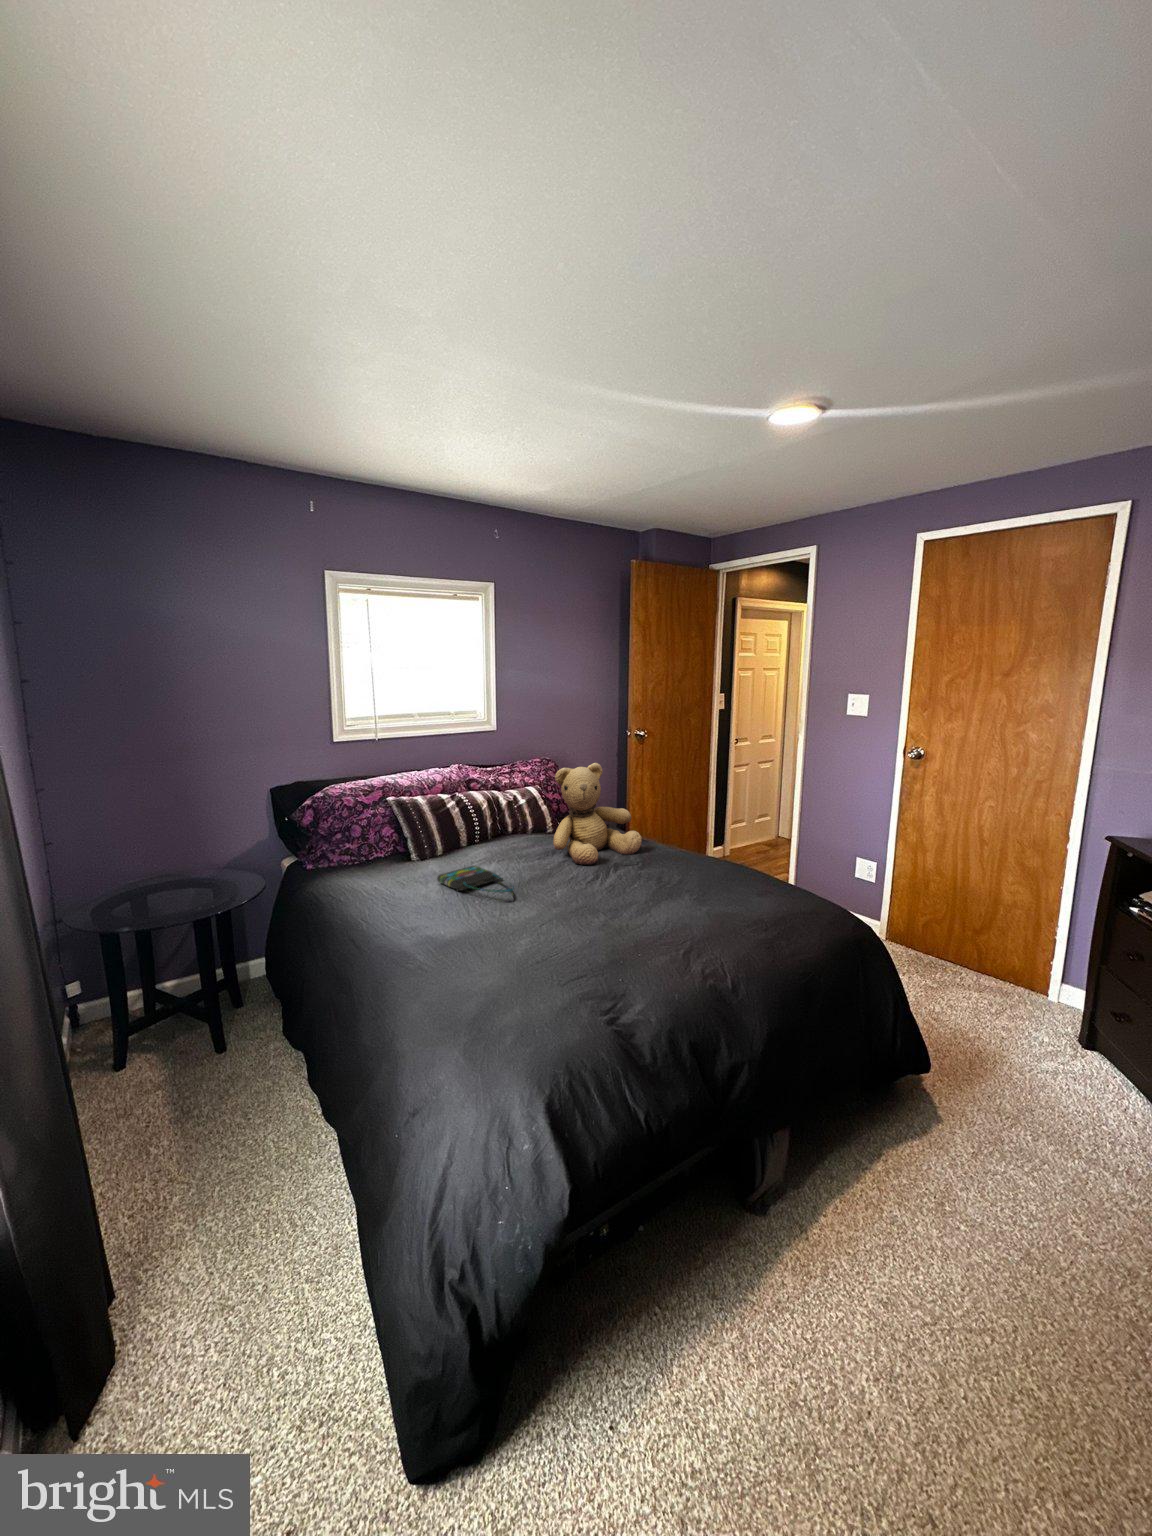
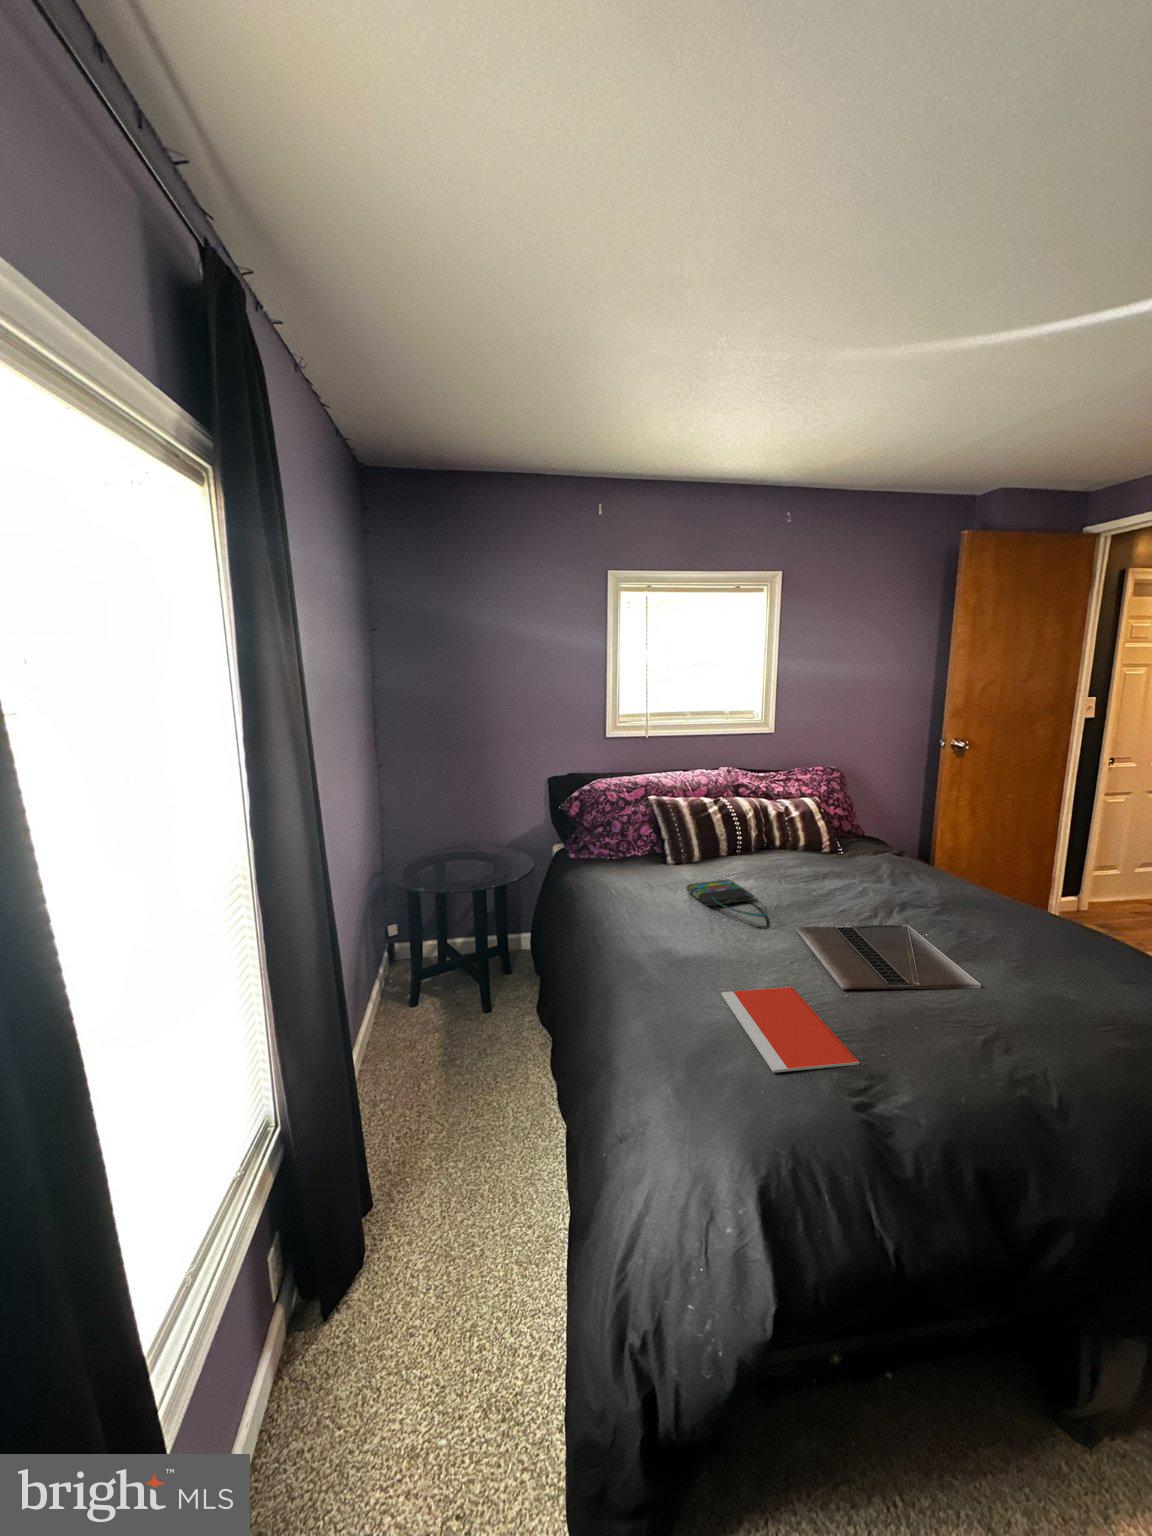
teddy bear: present [553,763,642,865] -> none [825,777,946,900]
laptop: none [538,879,675,937] -> present [795,925,981,989]
notebook: none [487,944,604,1012] -> present [721,987,860,1073]

